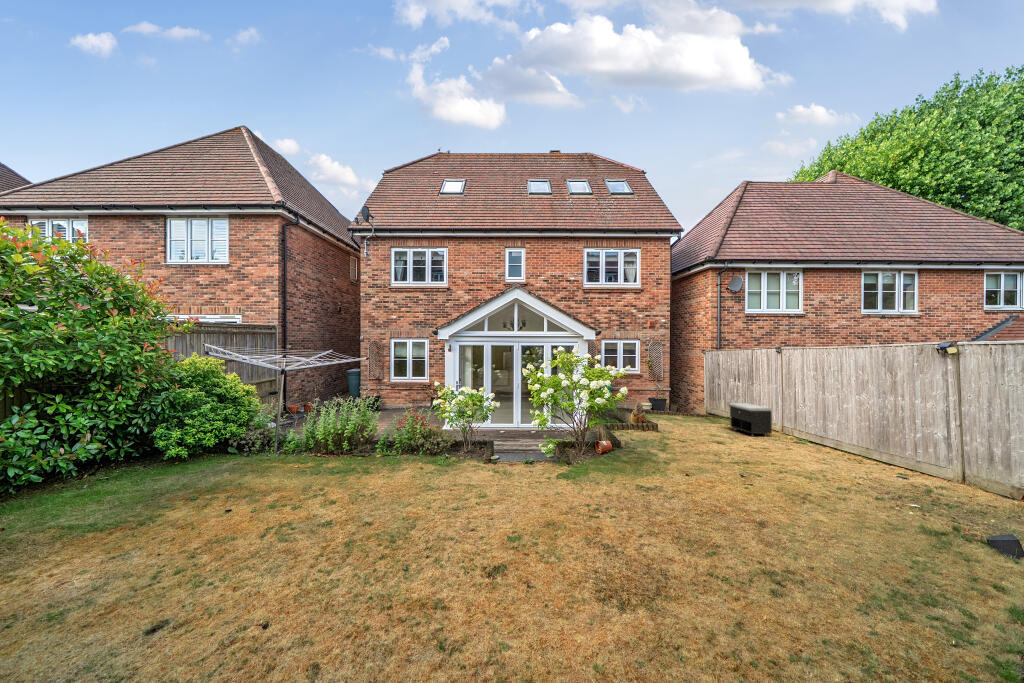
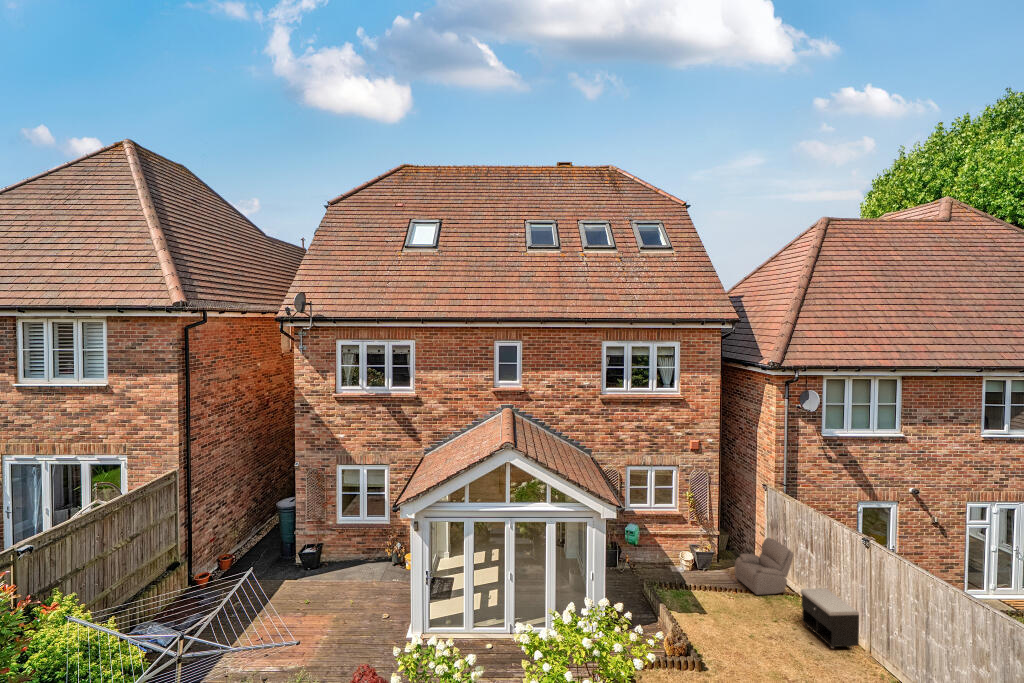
chair: none [681,386,725,421] -> present [734,538,794,595]

